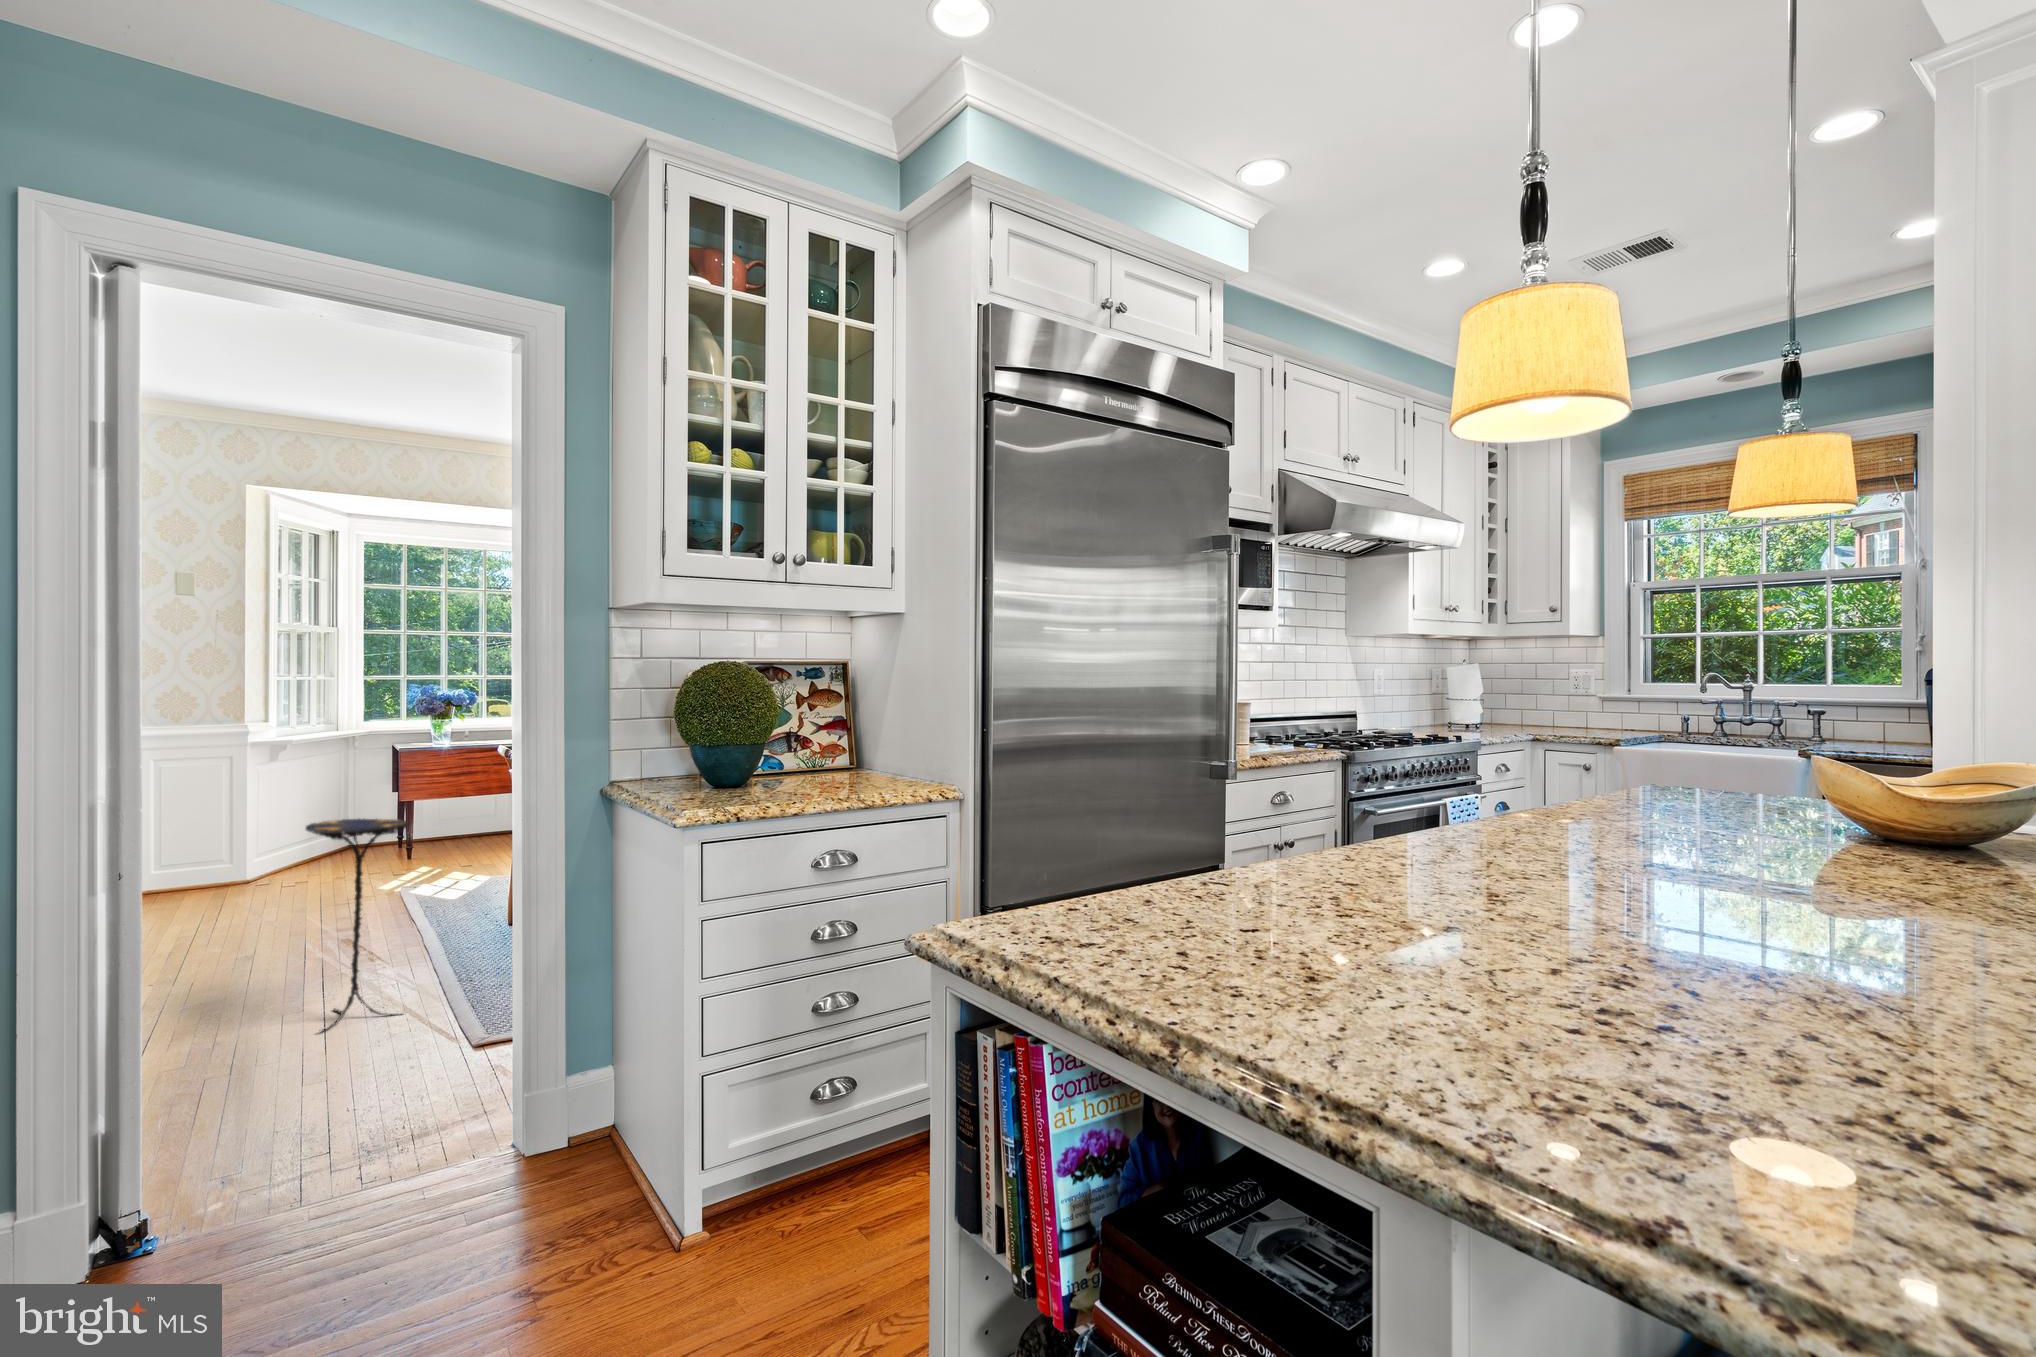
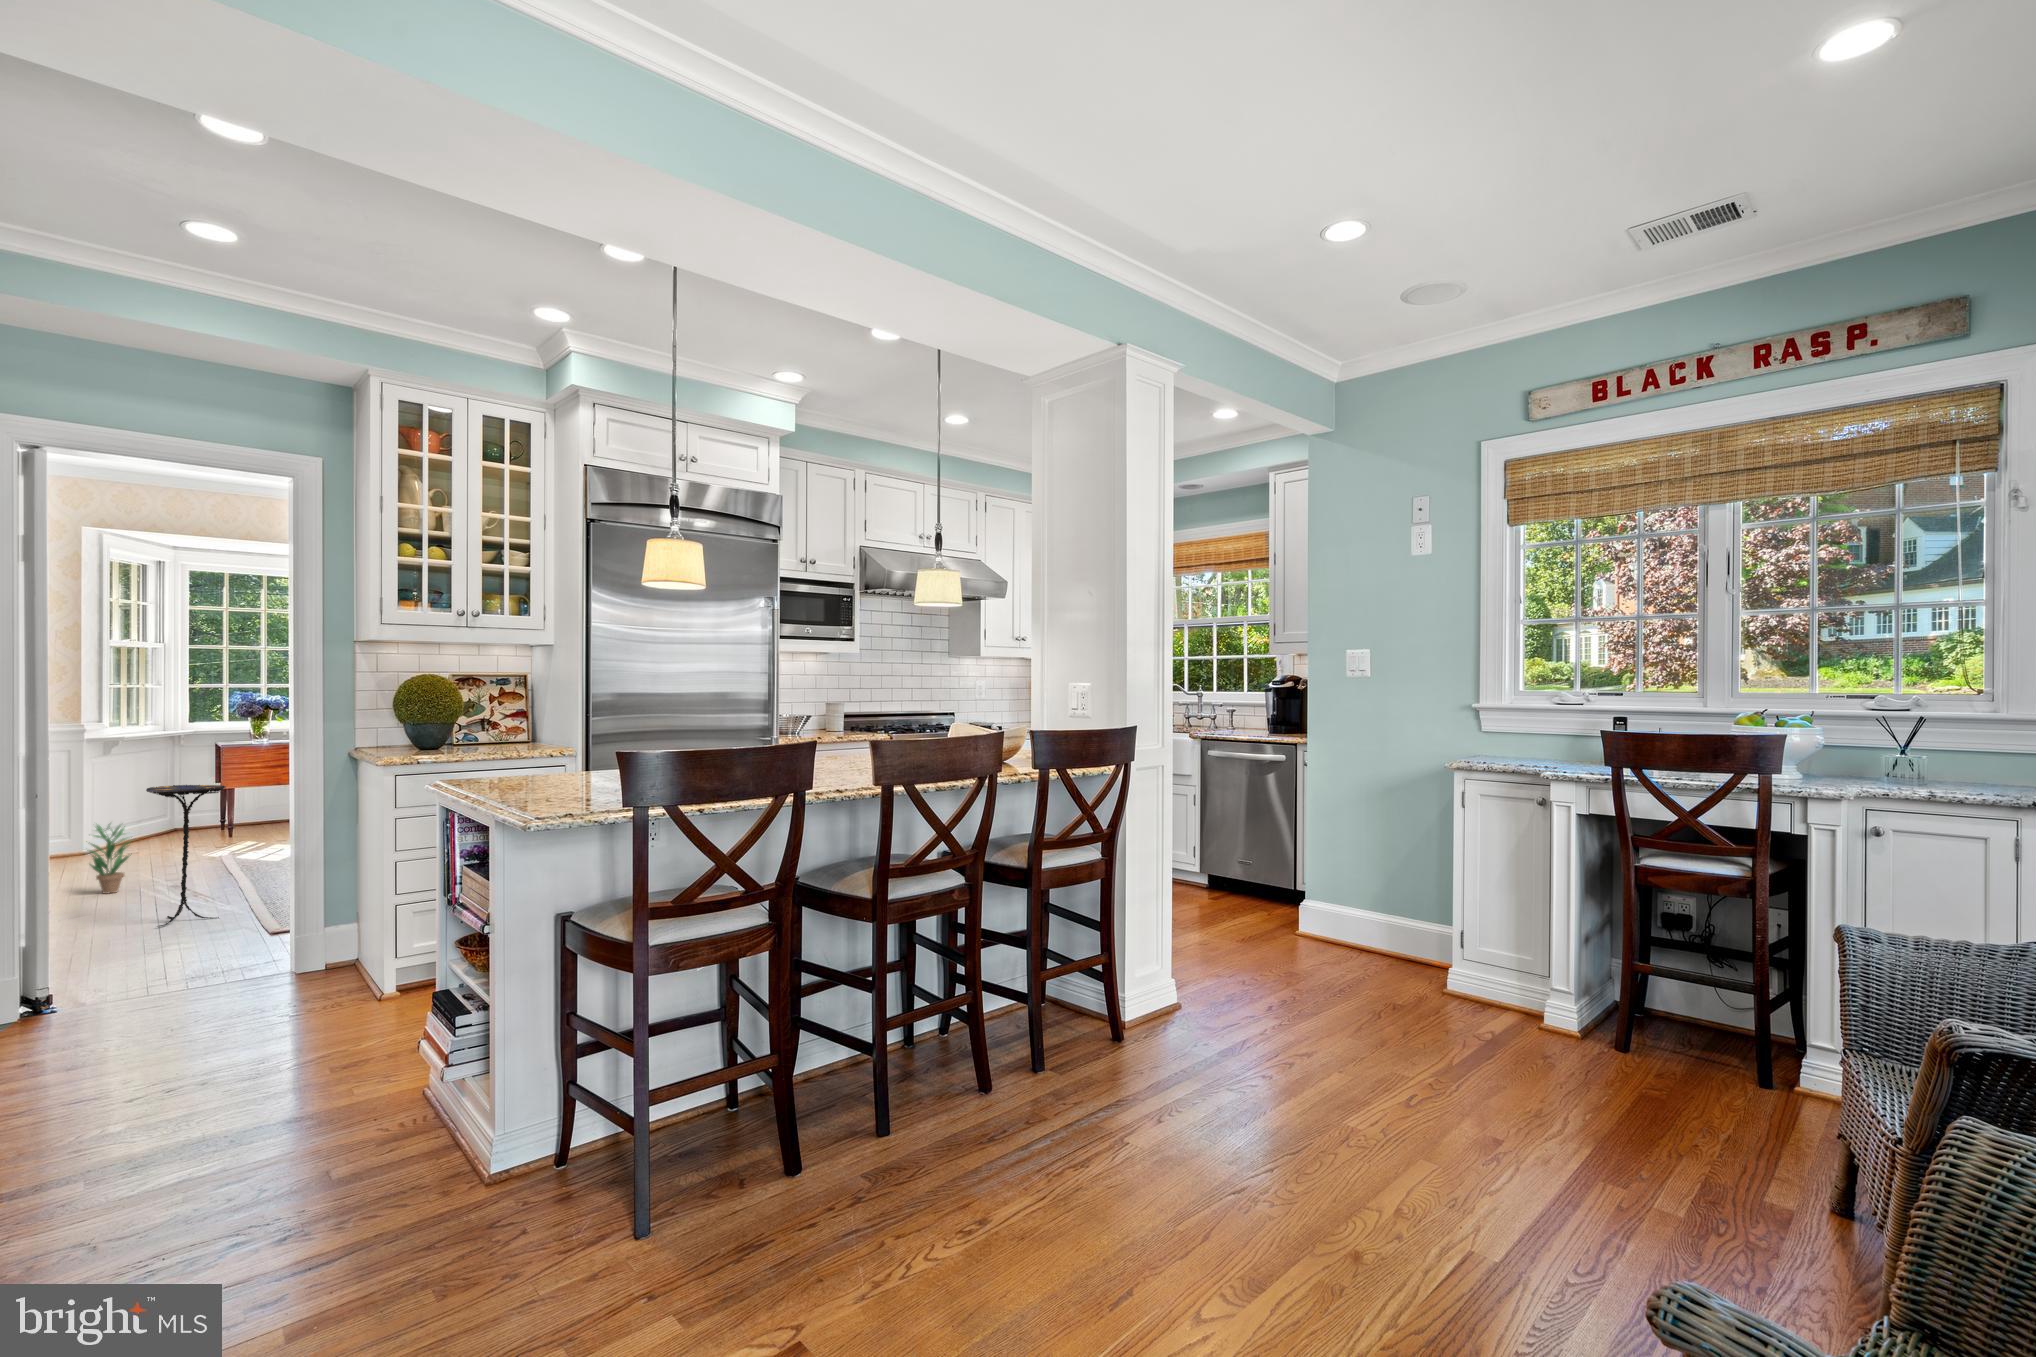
potted plant: none [231,858,297,957] -> present [90,825,131,894]

